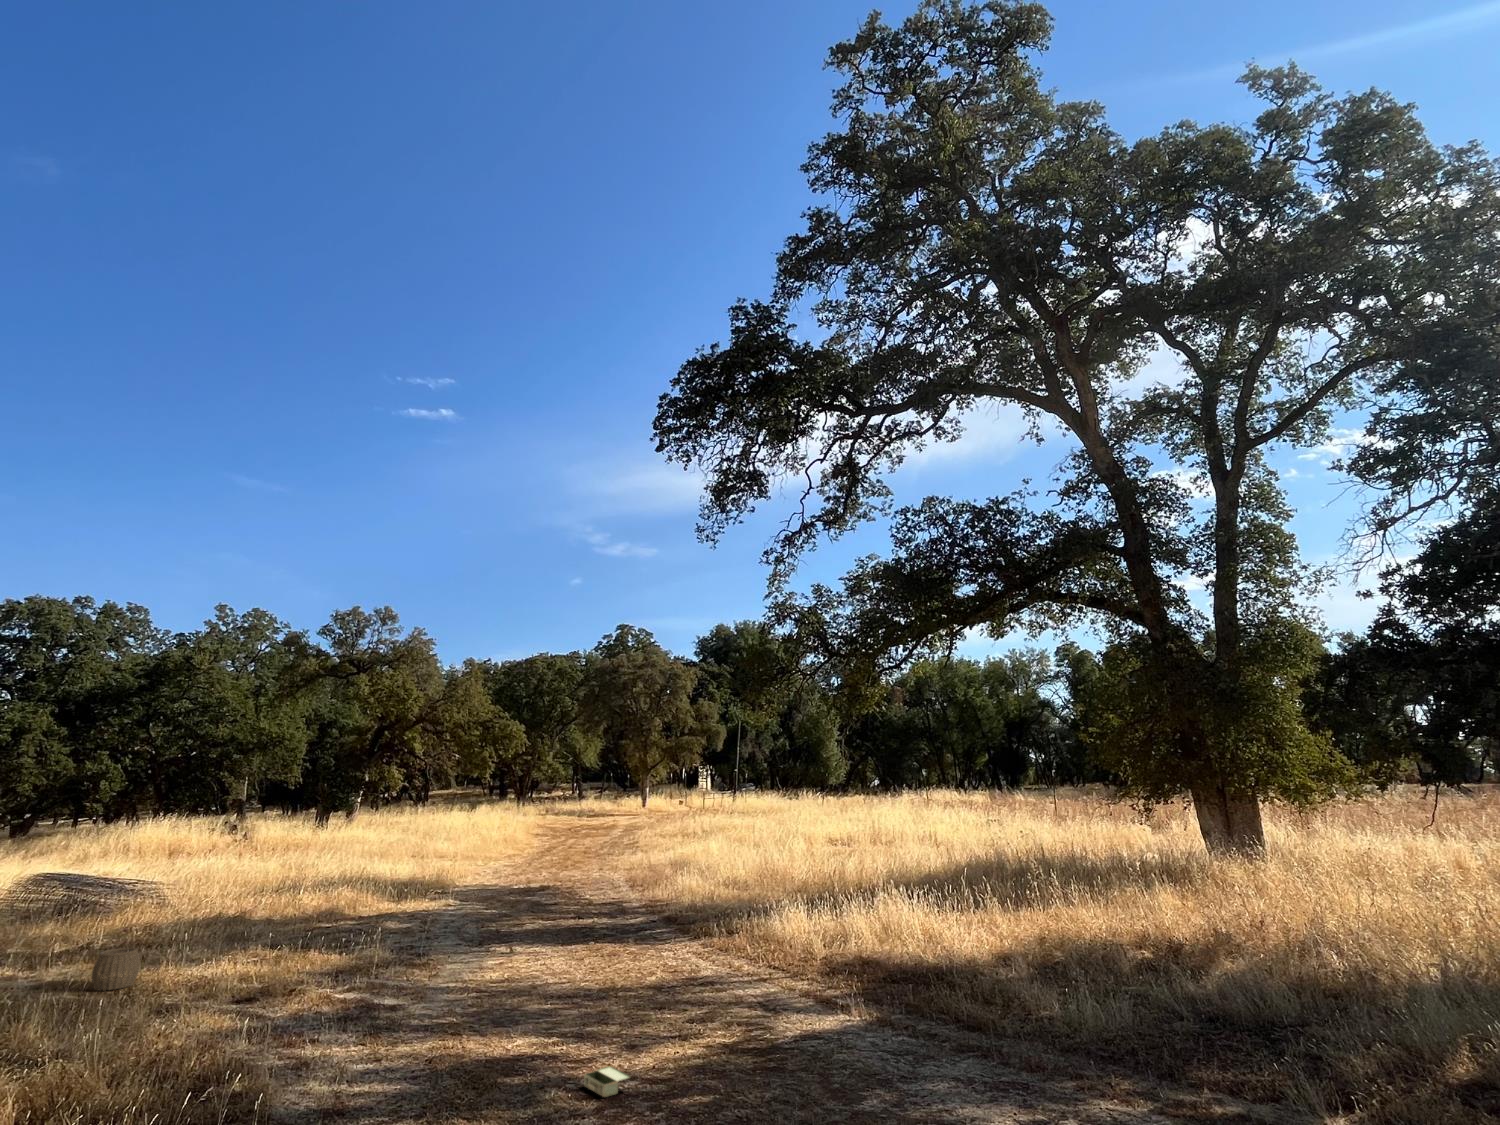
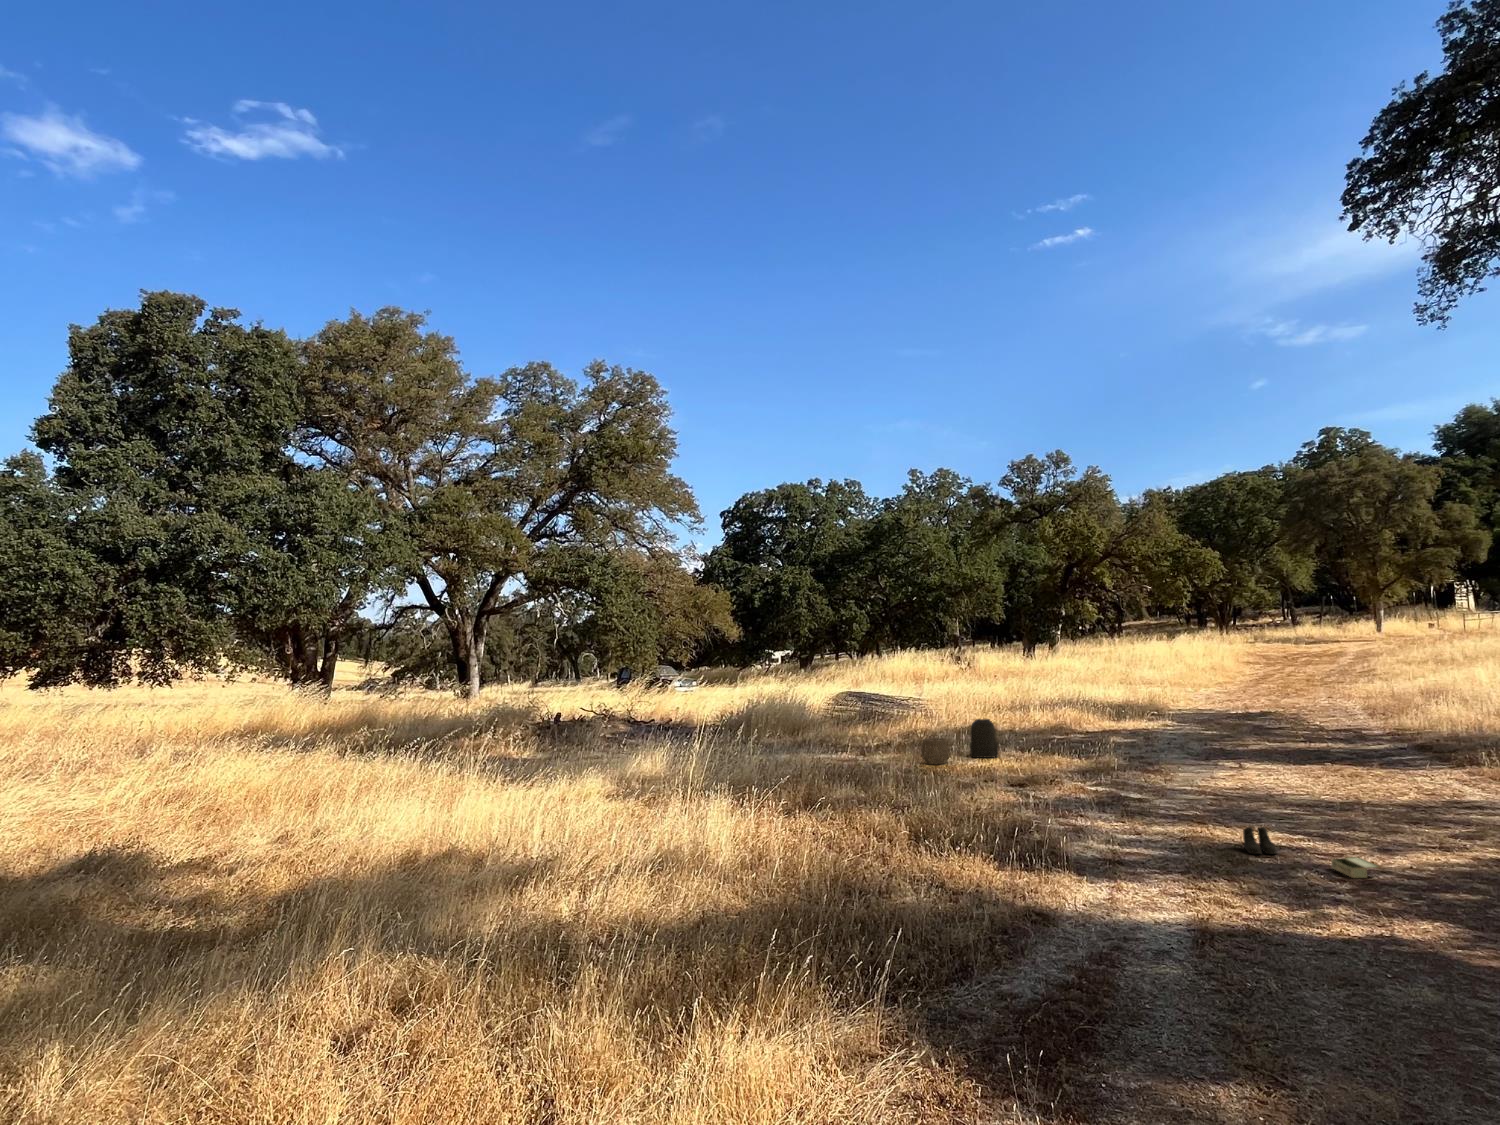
backpack: none [176,912,223,972] -> present [970,719,998,758]
boots: none [495,1040,530,1080] -> present [1243,827,1277,854]

